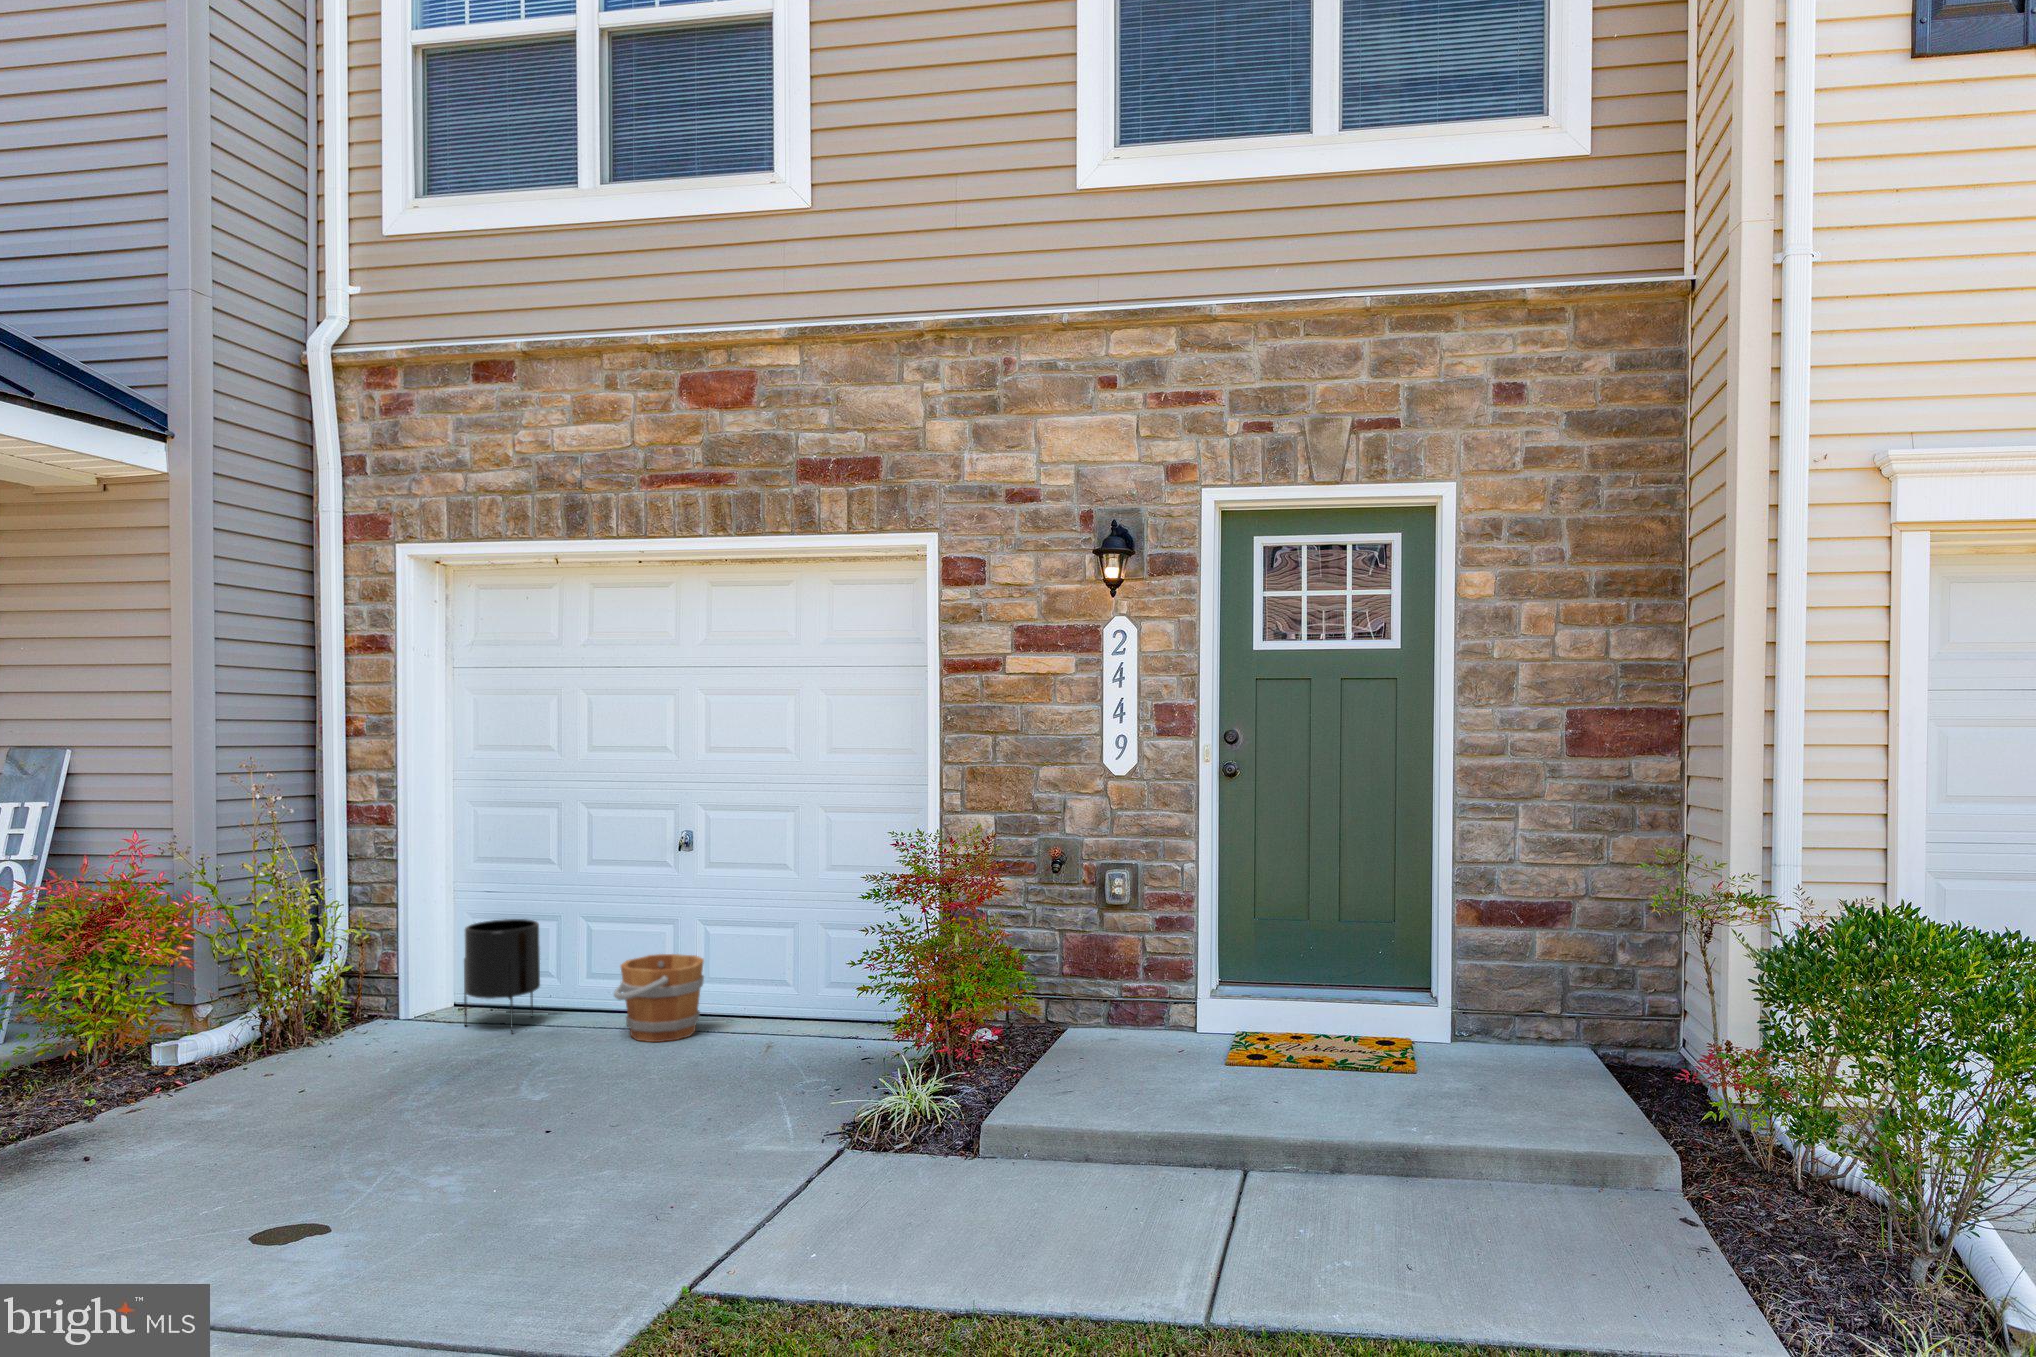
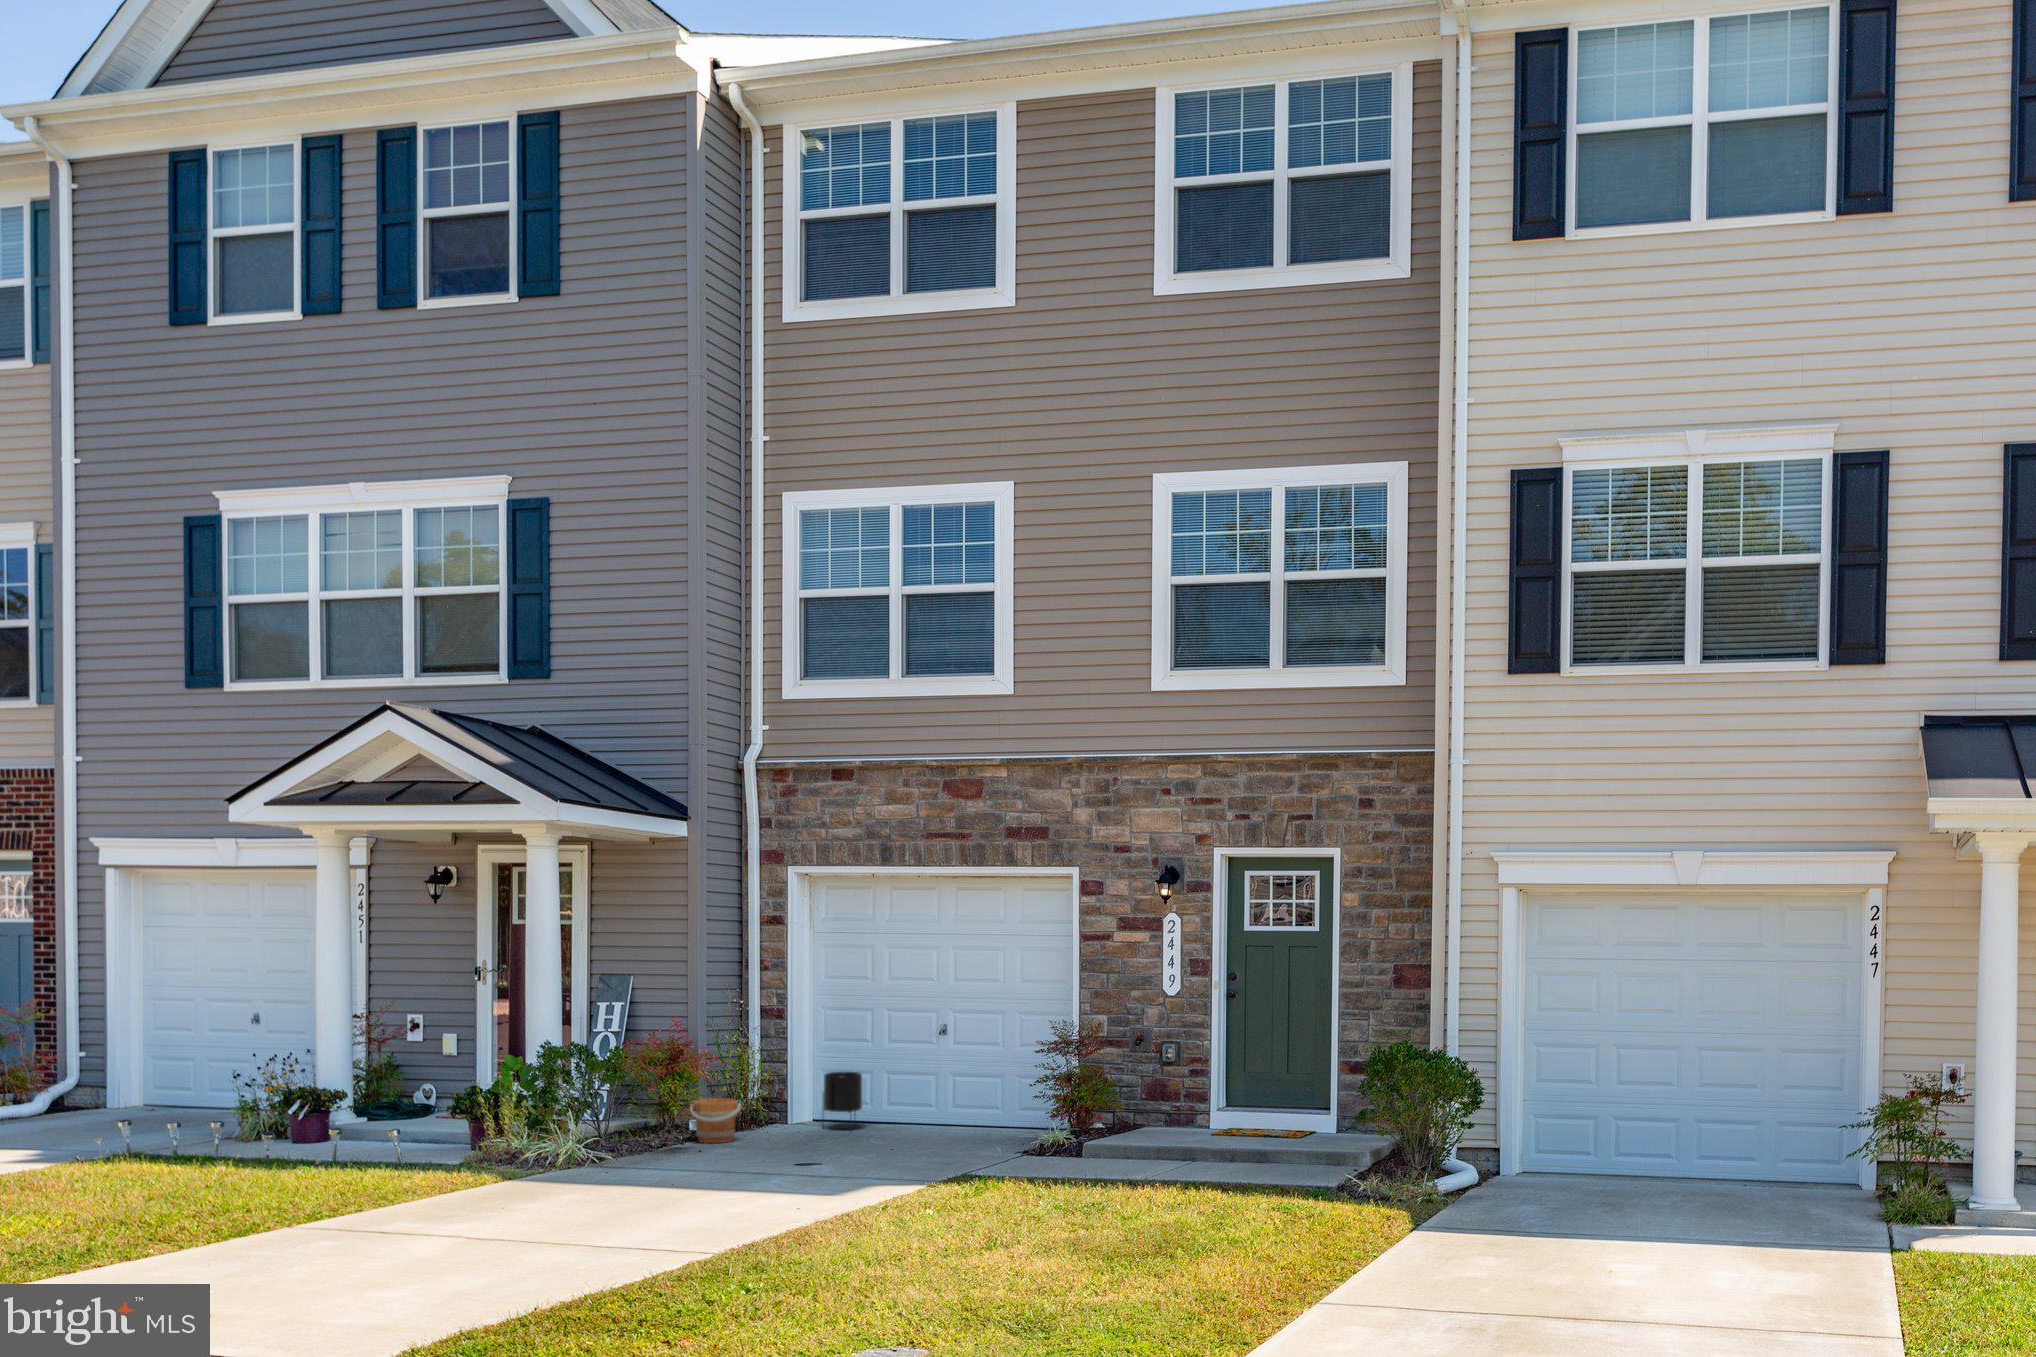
bucket: present [614,954,704,1042] -> present [690,1098,741,1143]

